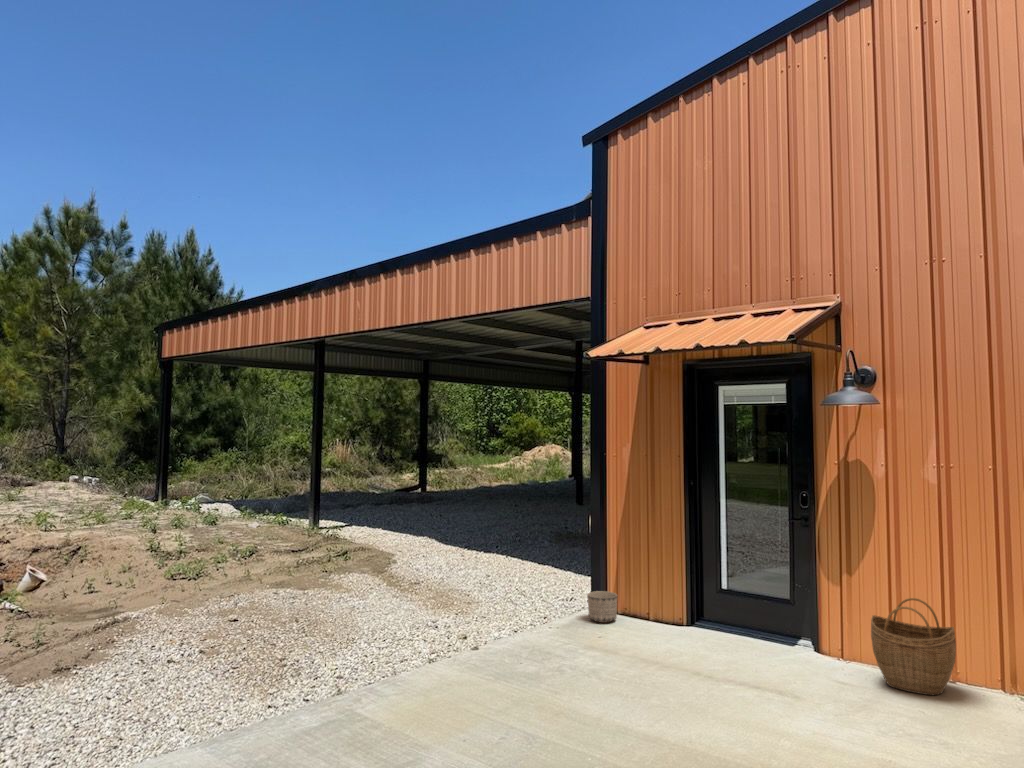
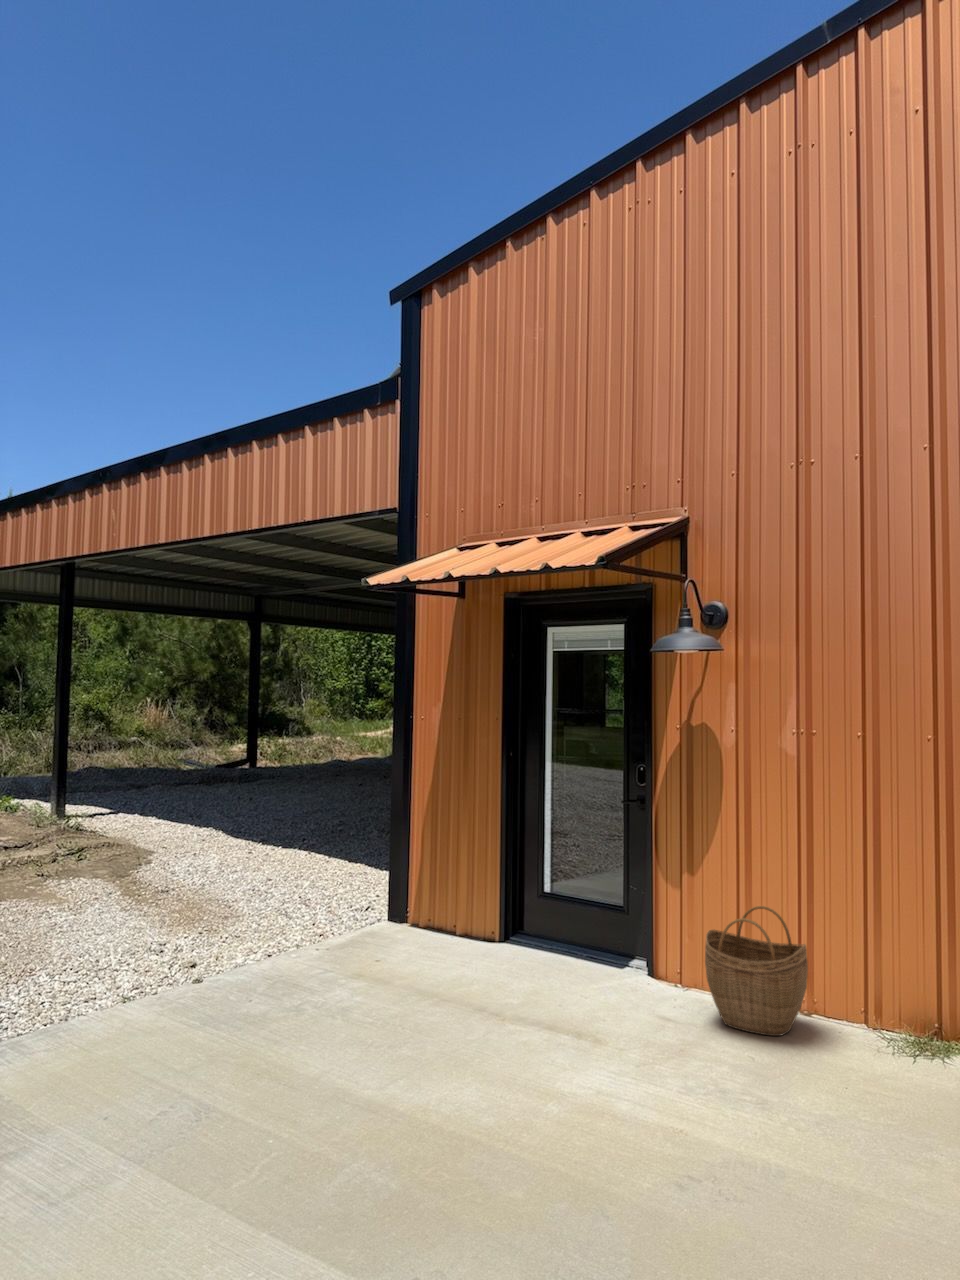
planter: present [587,591,617,623] -> none [379,899,419,941]

